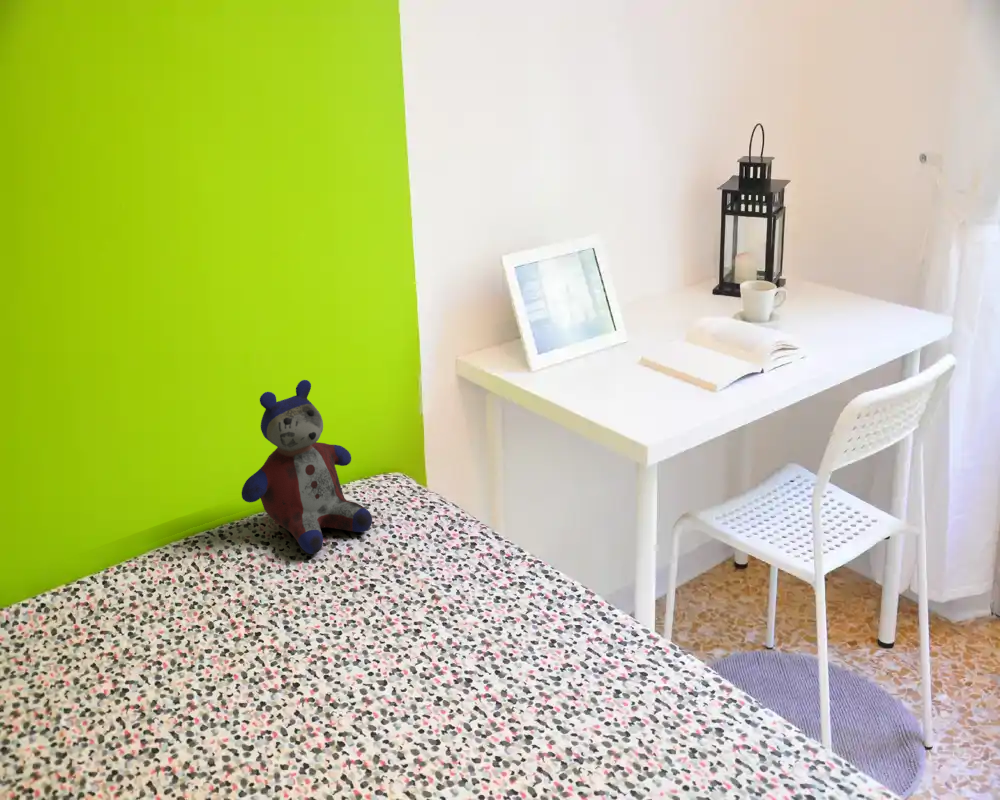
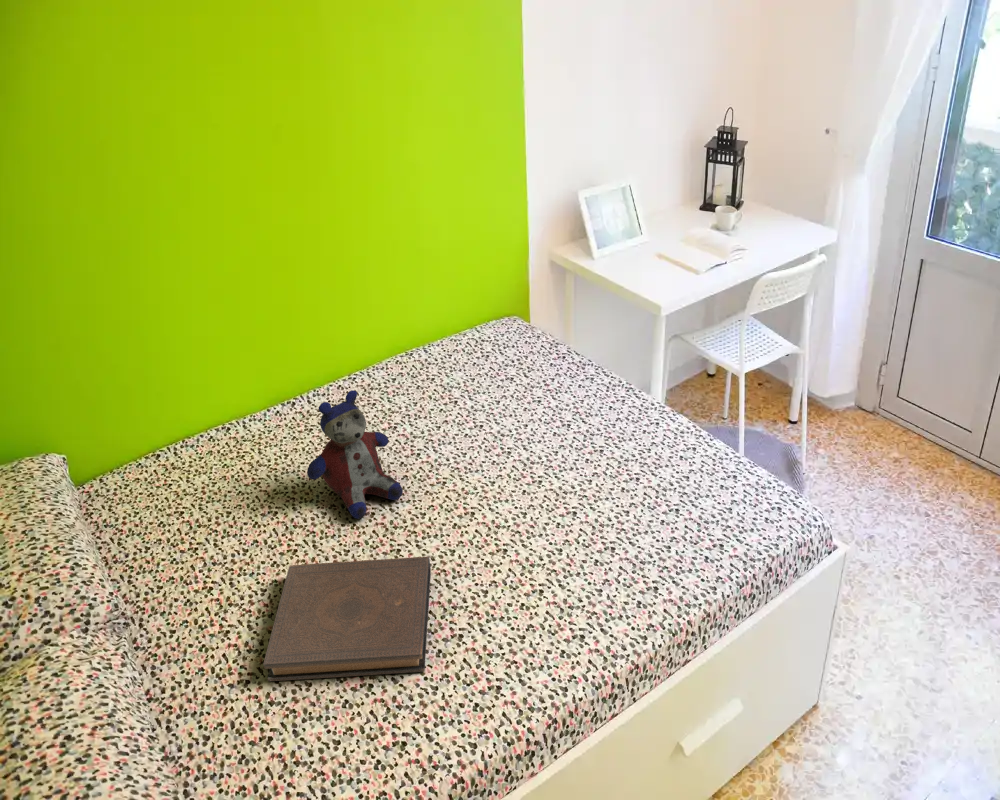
book: none [180,583,419,747] -> present [263,556,431,681]

